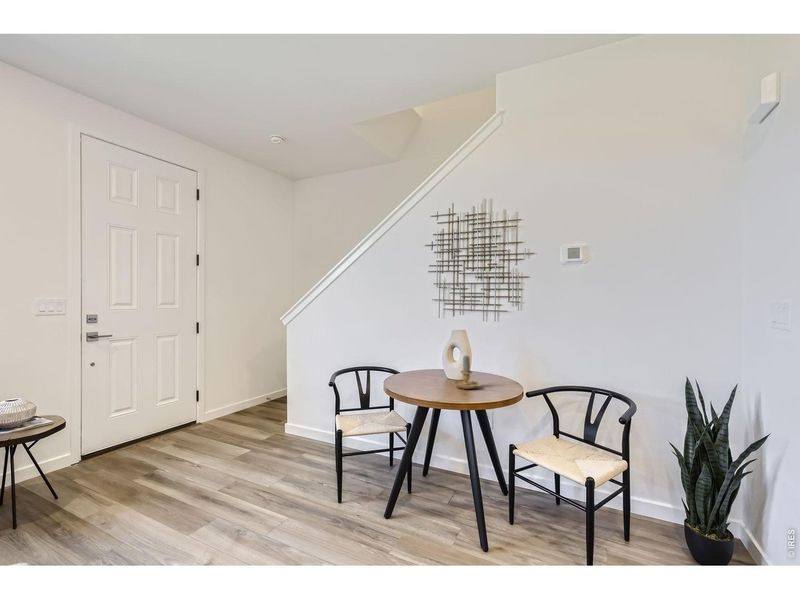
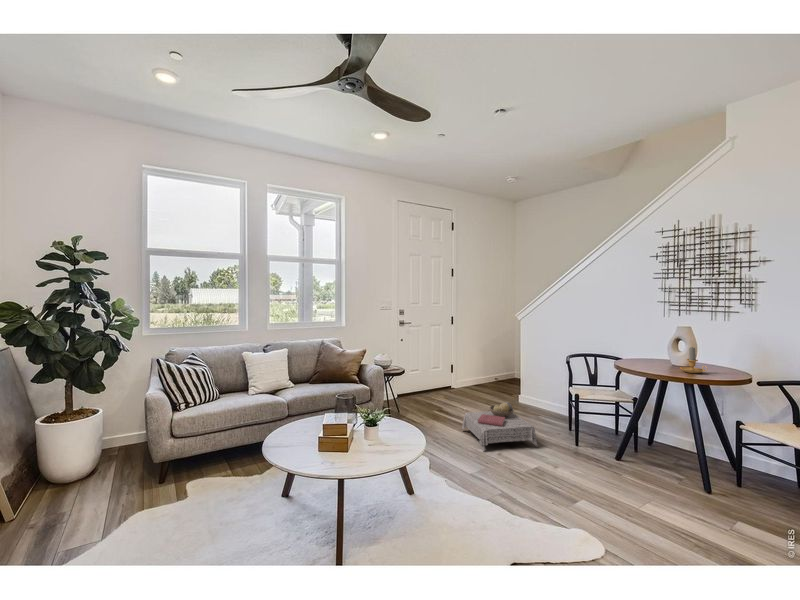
ottoman: none [164,452,281,555] -> present [462,402,537,451]

